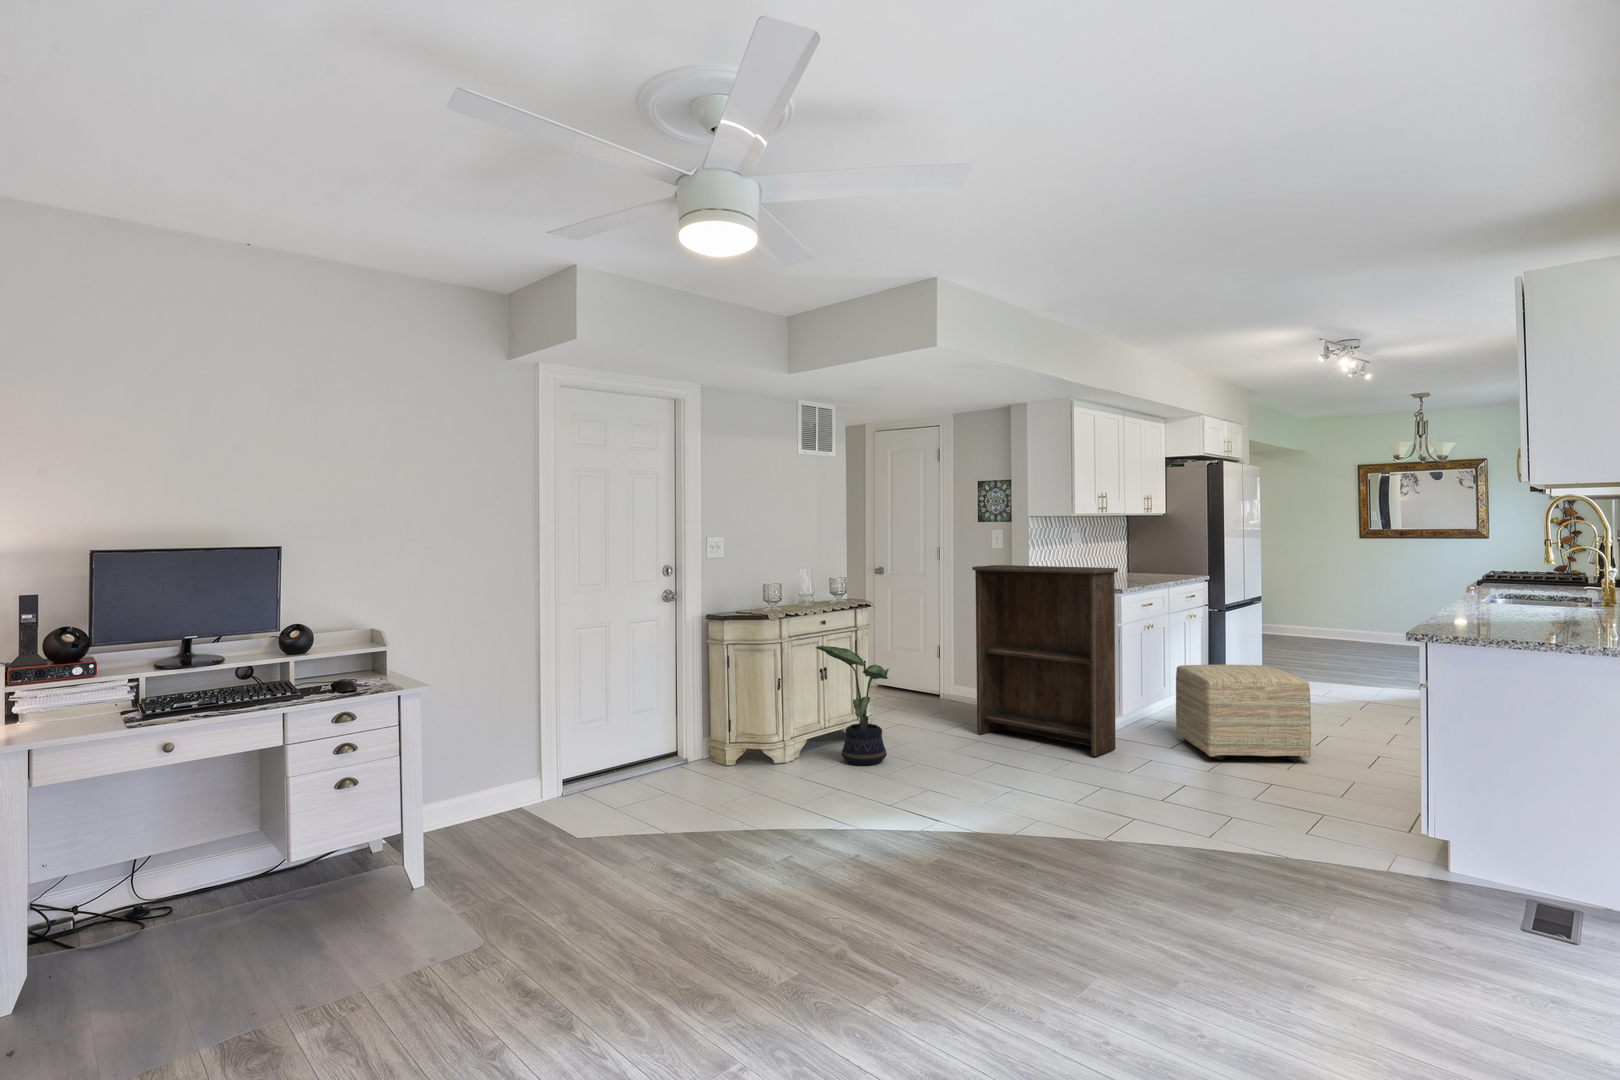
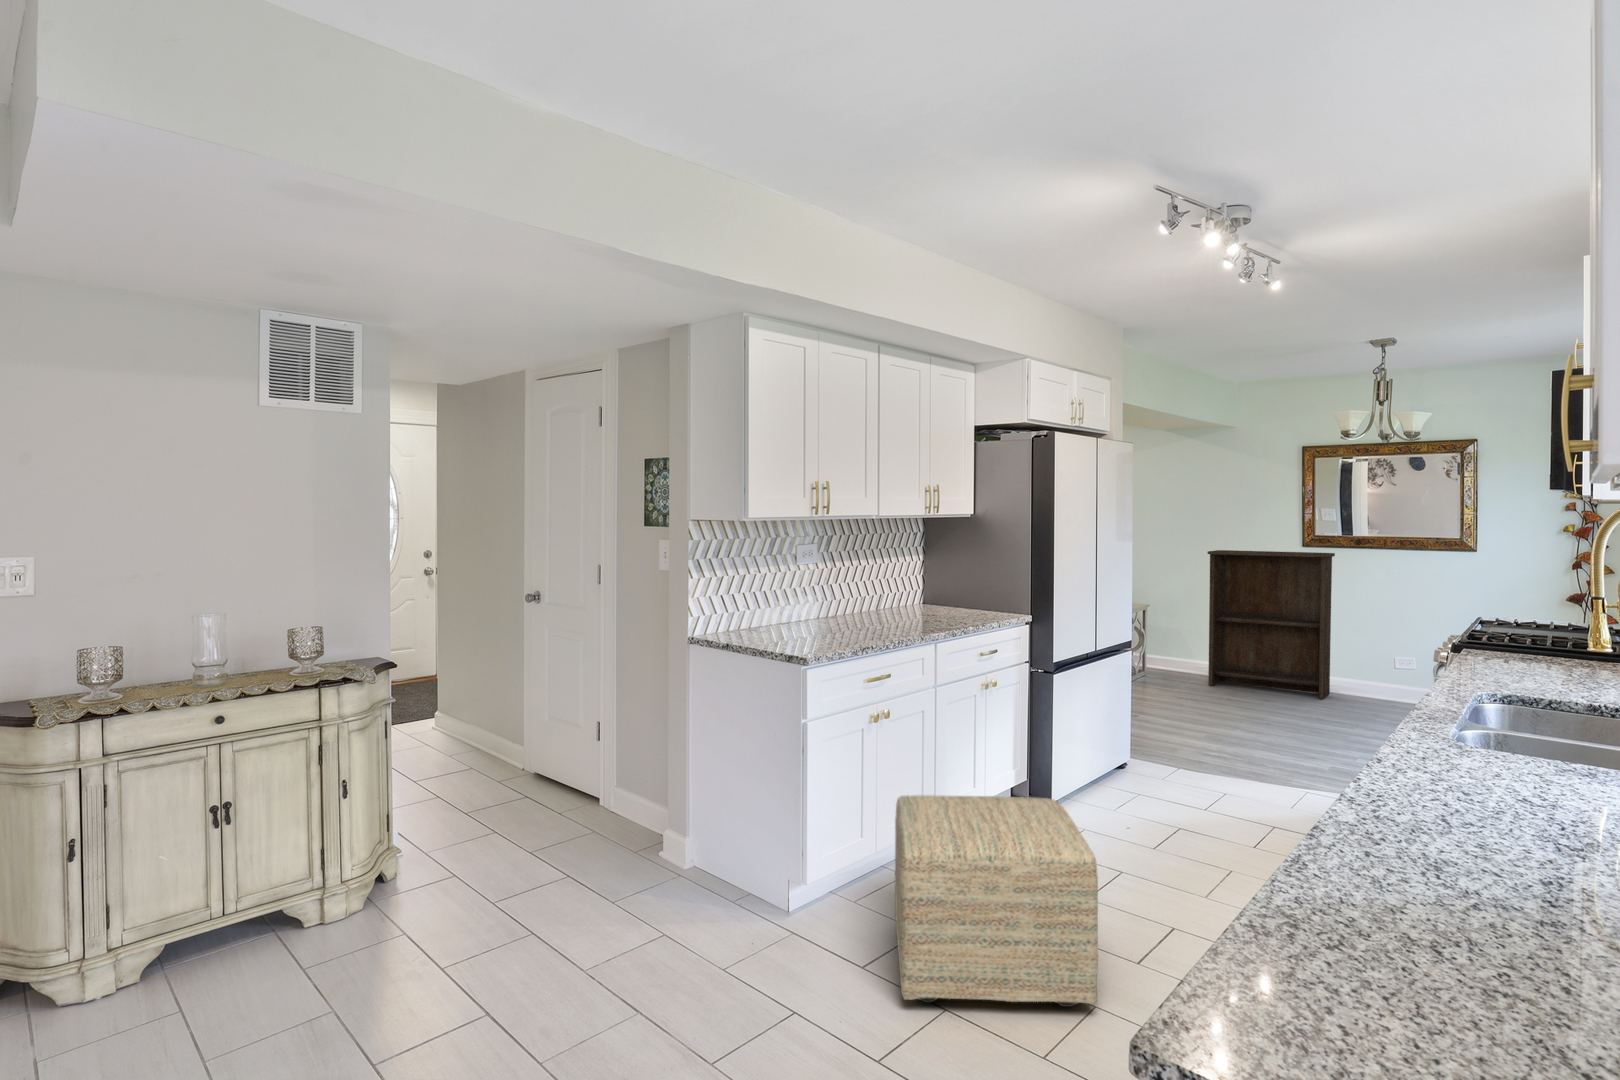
bookshelf: present [972,565,1118,756] -> present [1208,550,1335,699]
potted plant: present [816,646,889,765] -> none [176,768,343,1014]

